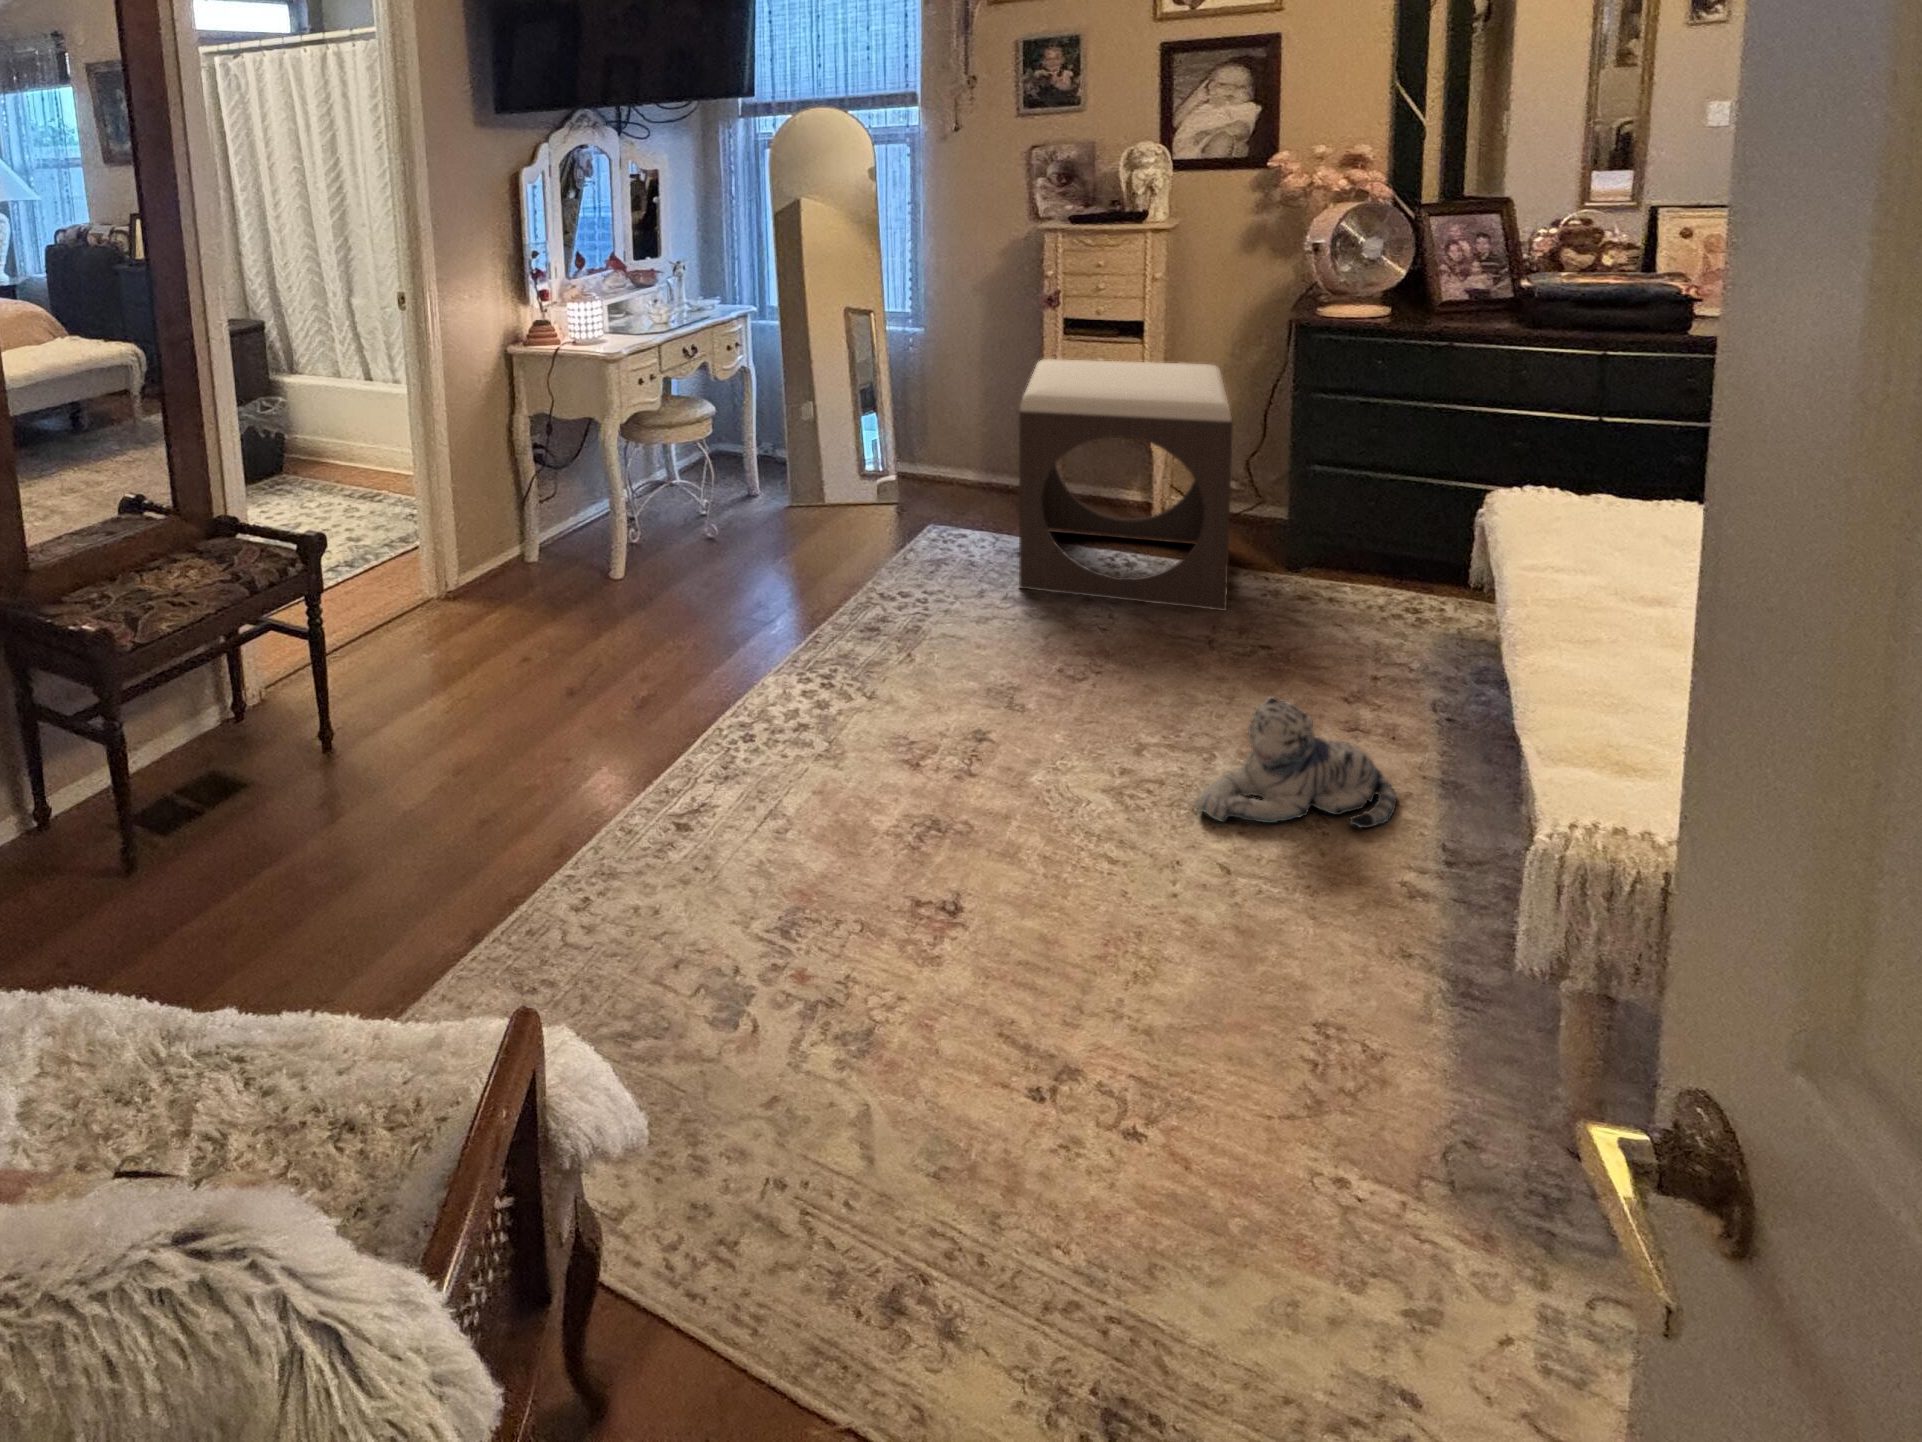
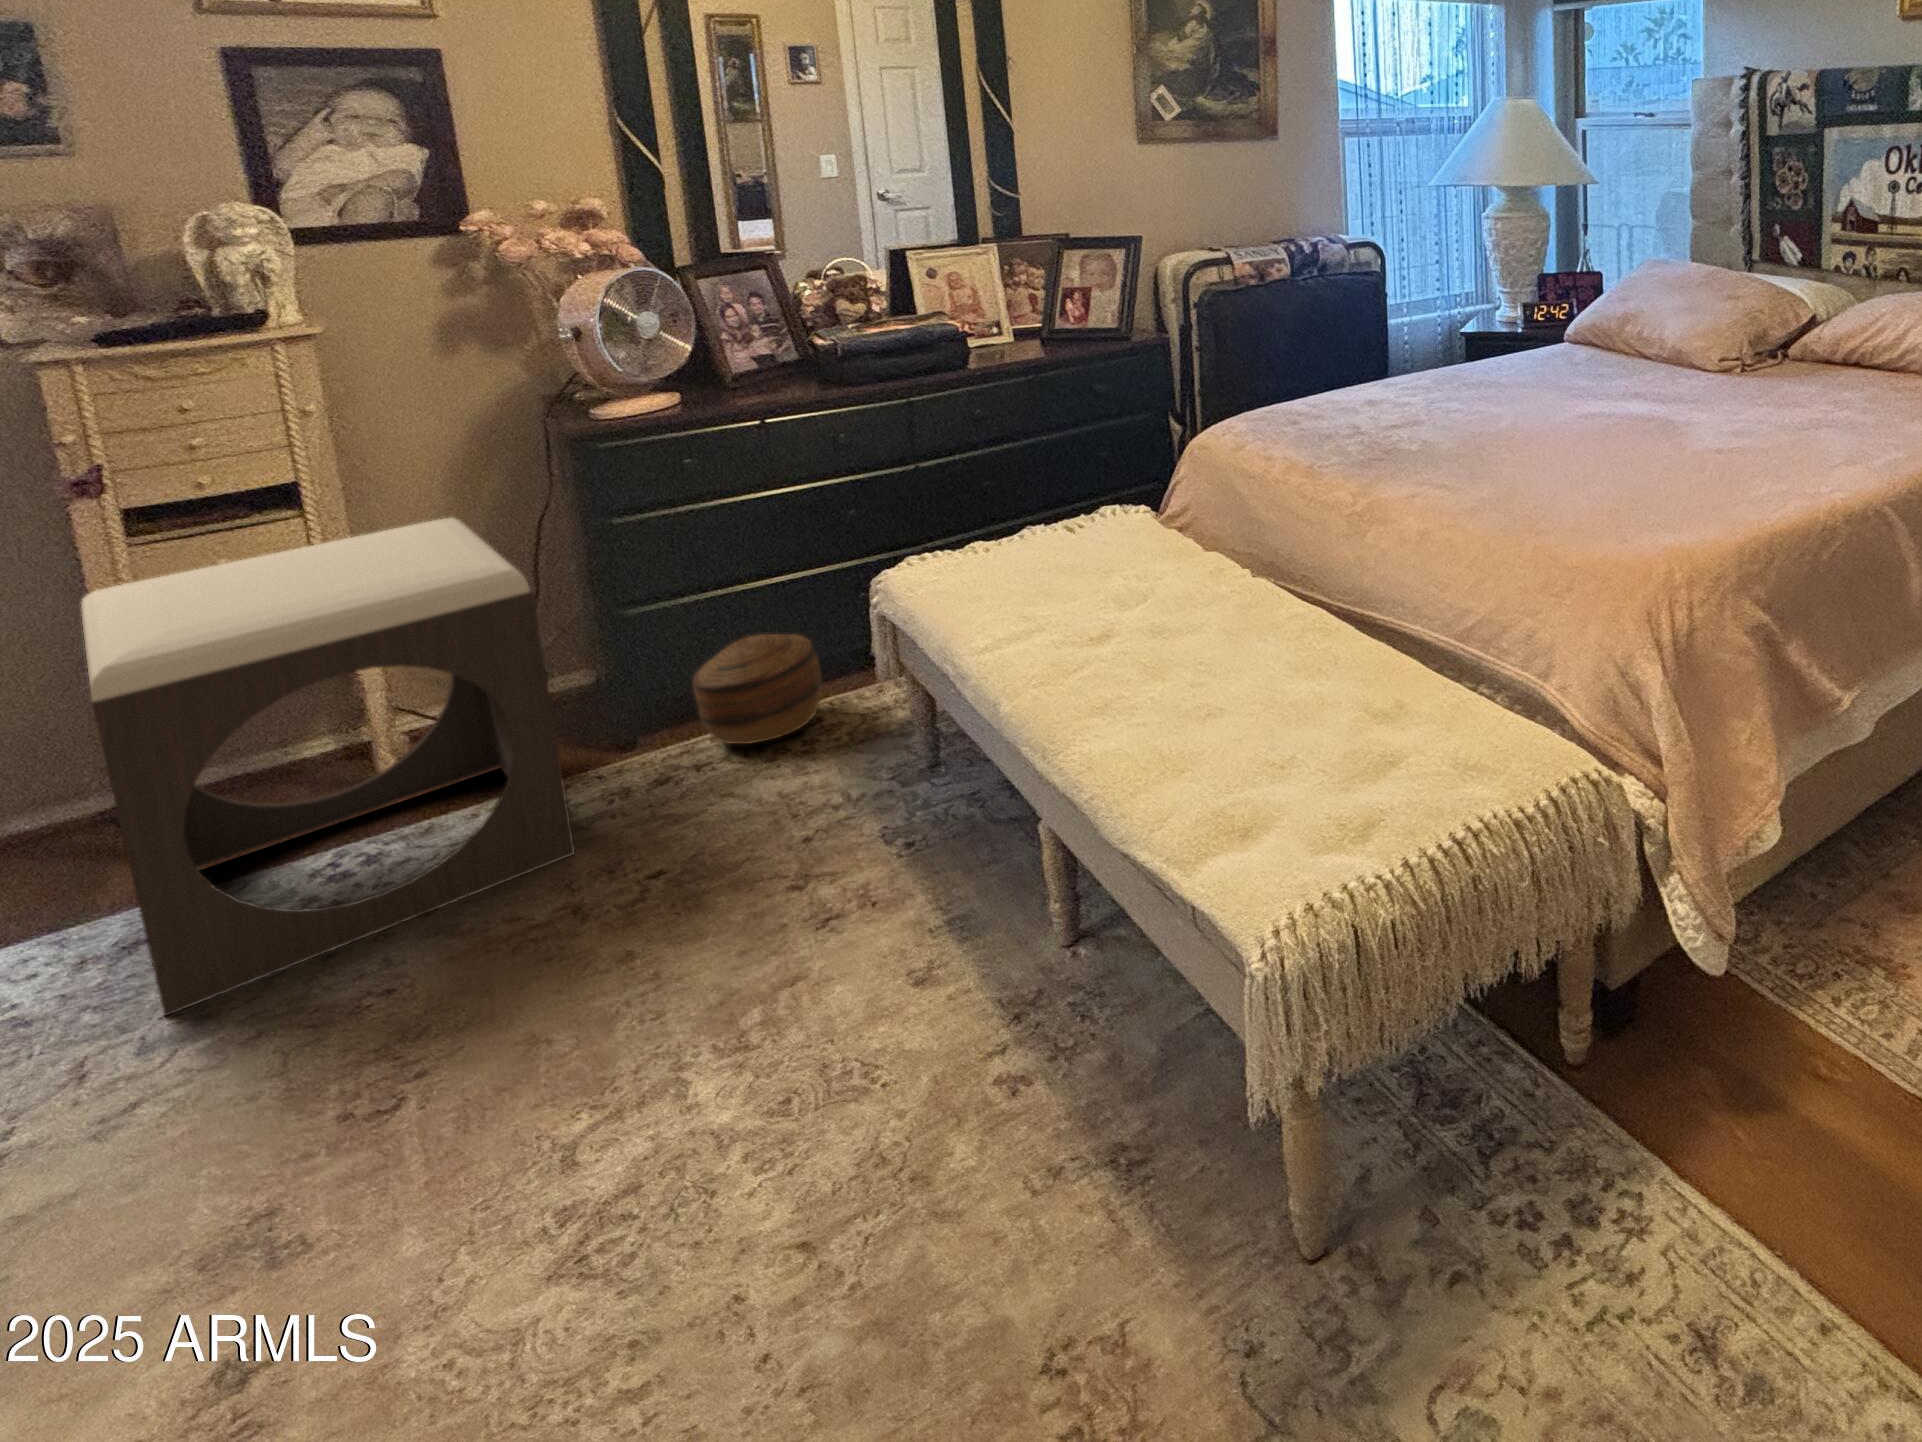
basket: none [1342,516,1449,606] -> present [693,634,822,744]
plush toy: present [1196,696,1396,828] -> none [708,946,932,1190]

